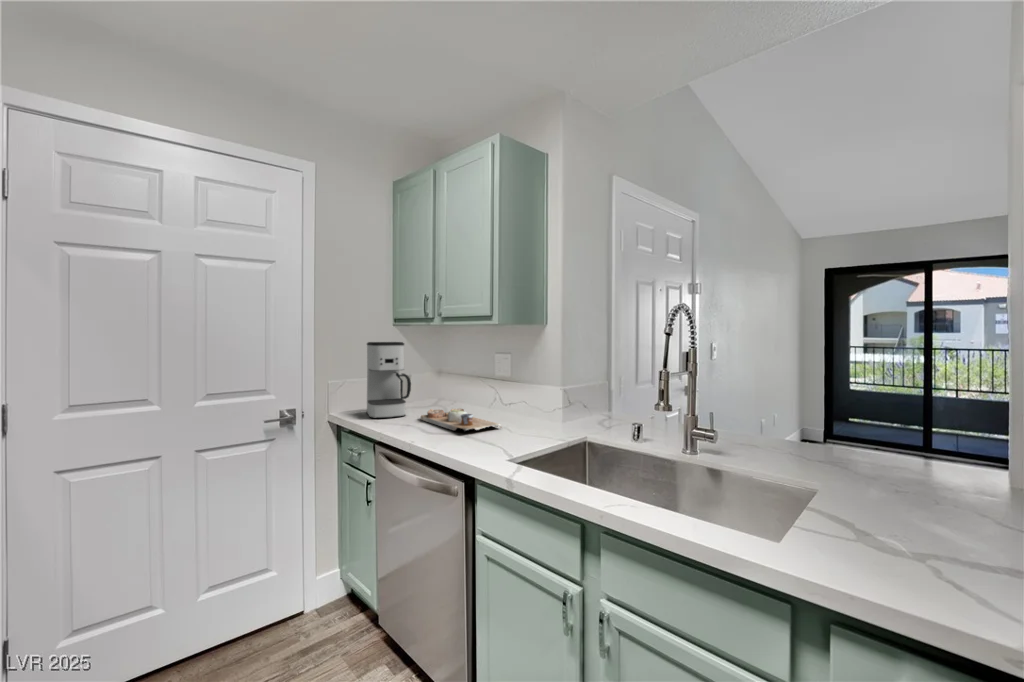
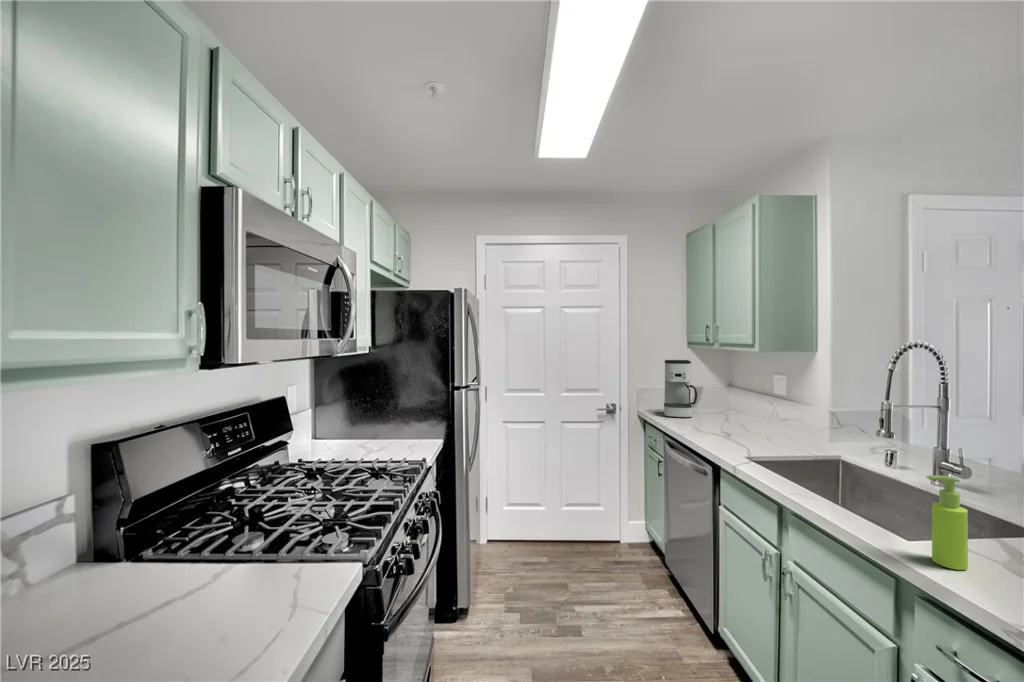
cutting board: present [421,409,501,431] -> none [701,415,763,436]
soap dispenser: none [838,452,881,577] -> present [926,475,968,570]

